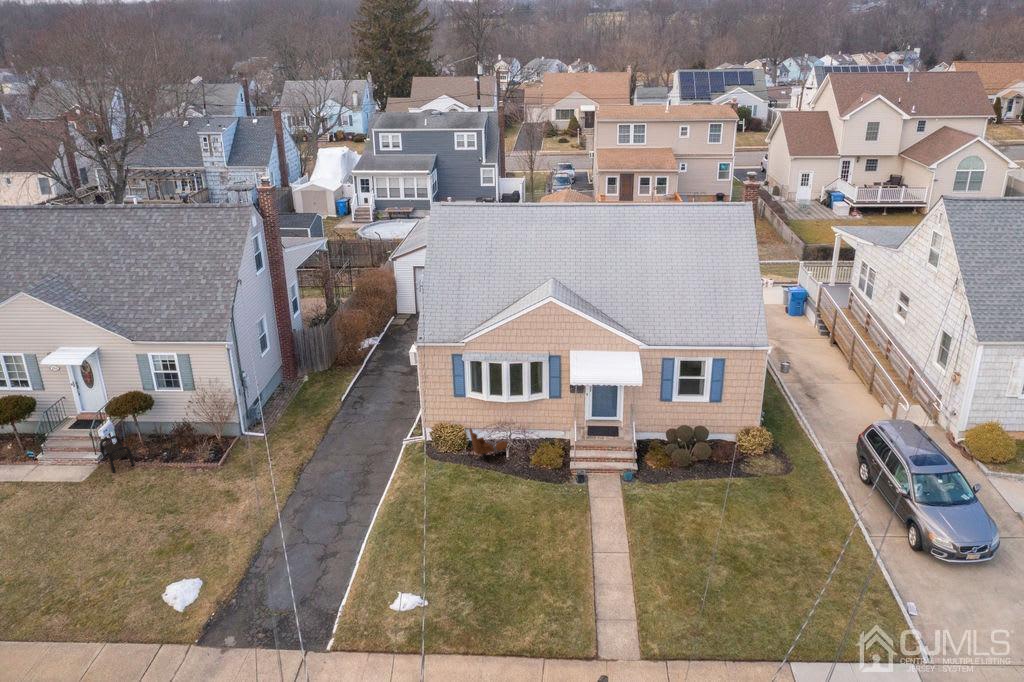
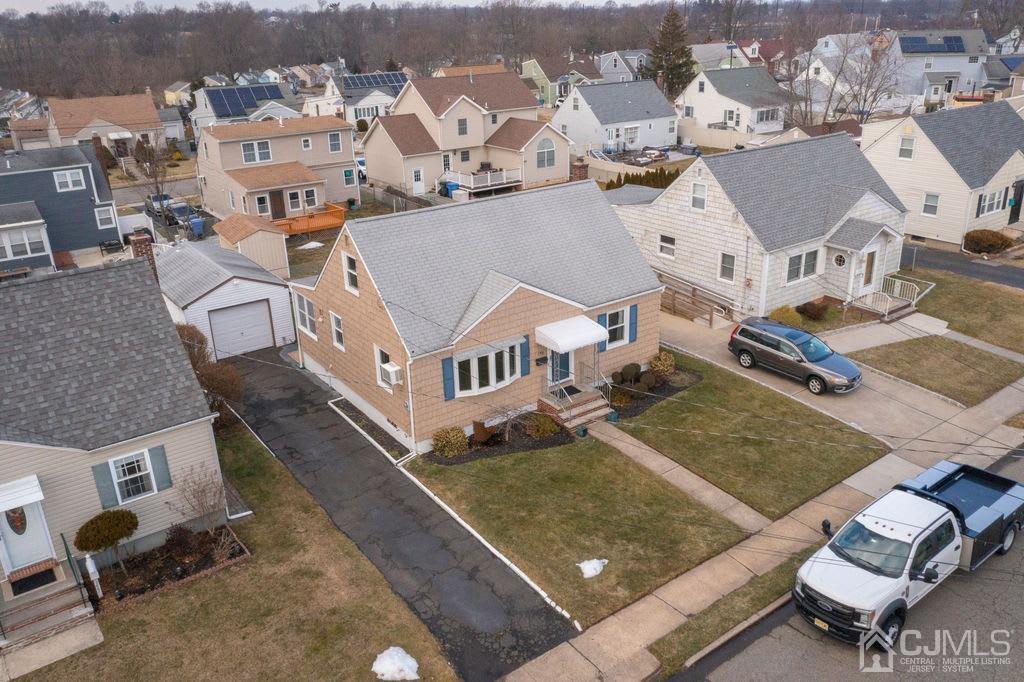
bench: present [100,436,135,473] -> none [95,571,151,610]

